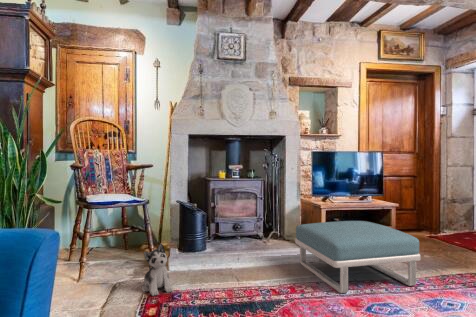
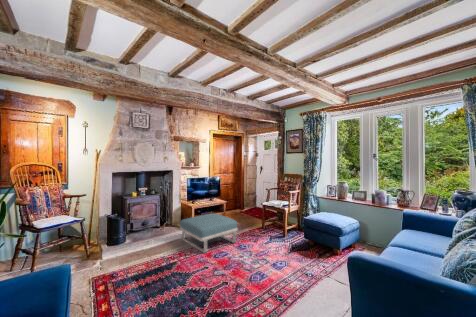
plush toy: present [142,244,173,296] -> none [90,245,112,277]

